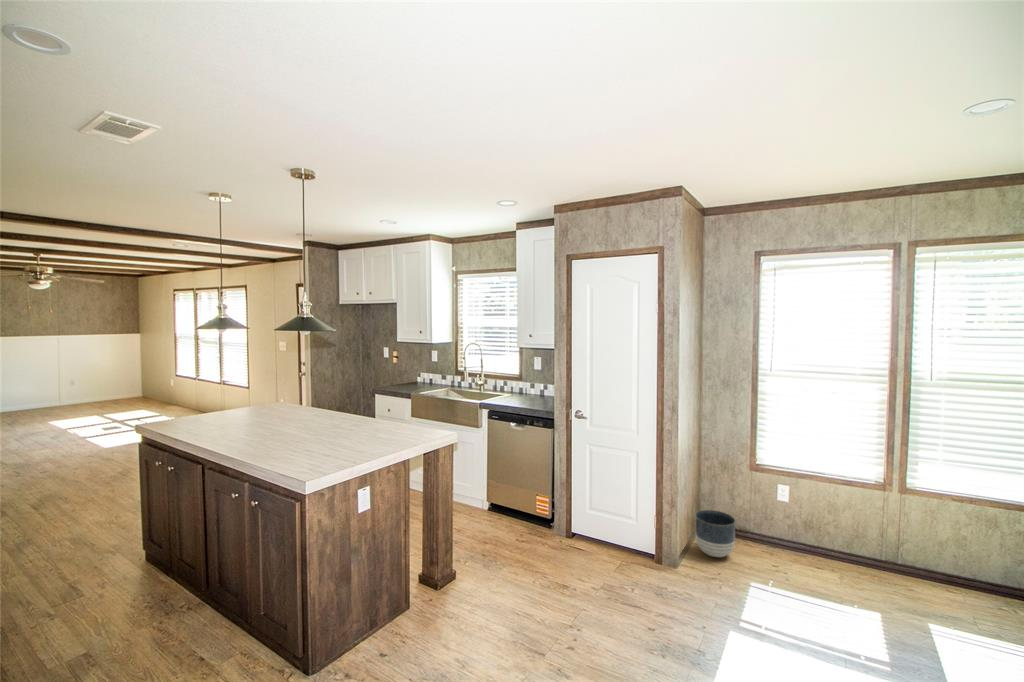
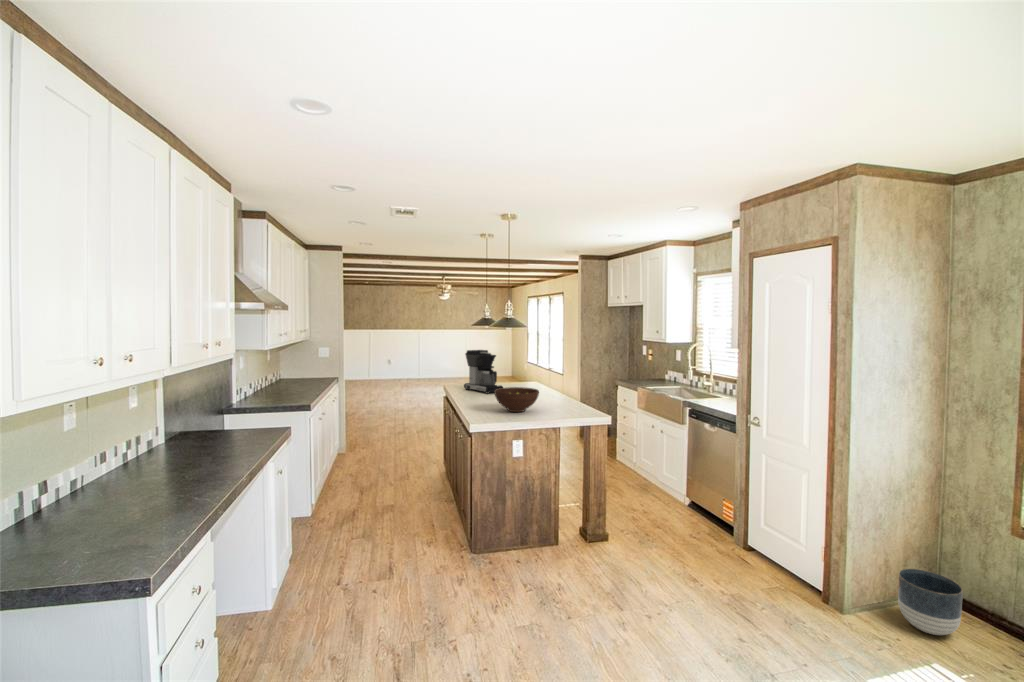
coffee maker: none [187,364,262,428] -> present [464,350,503,394]
fruit bowl: none [304,412,371,450] -> present [494,387,539,412]

